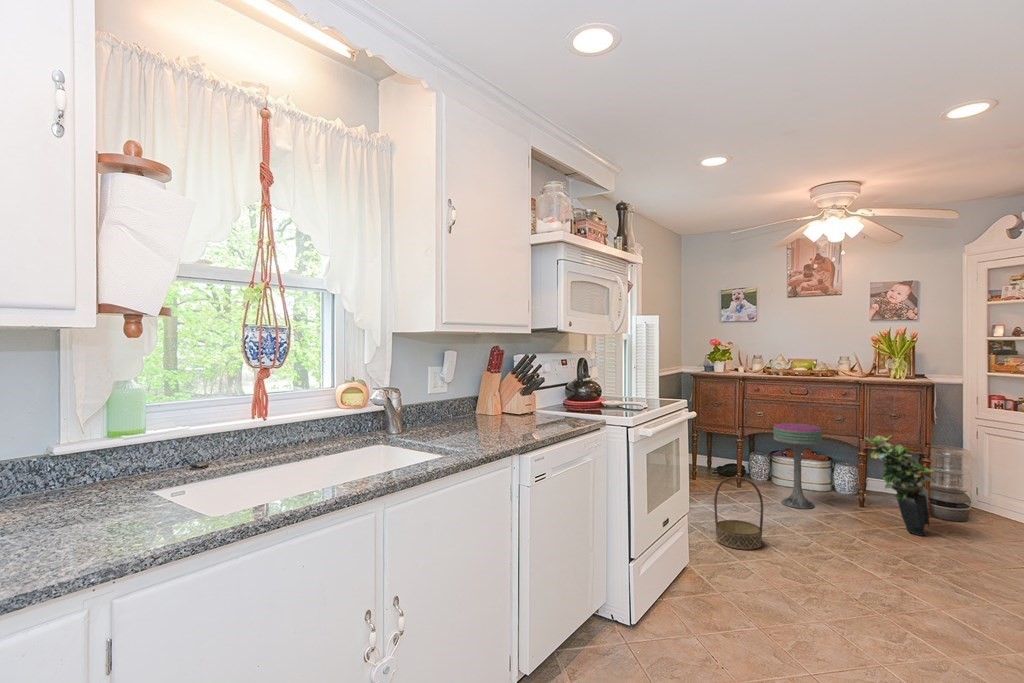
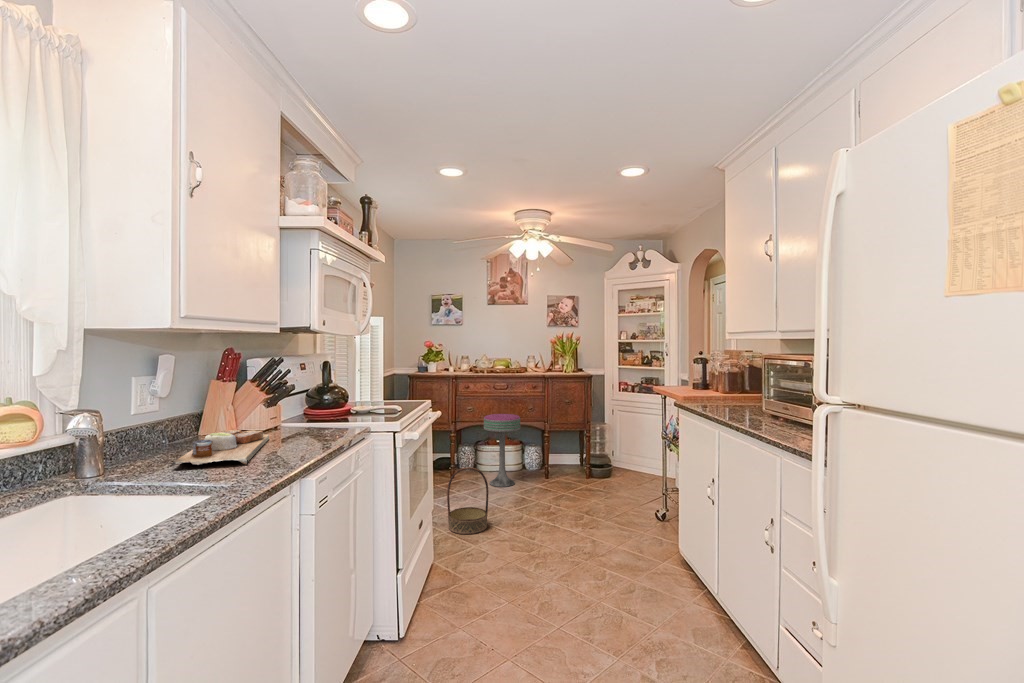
cutting board: none [443,411,519,438] -> present [172,429,269,465]
potted plant: present [865,436,935,536] -> none [552,417,598,493]

